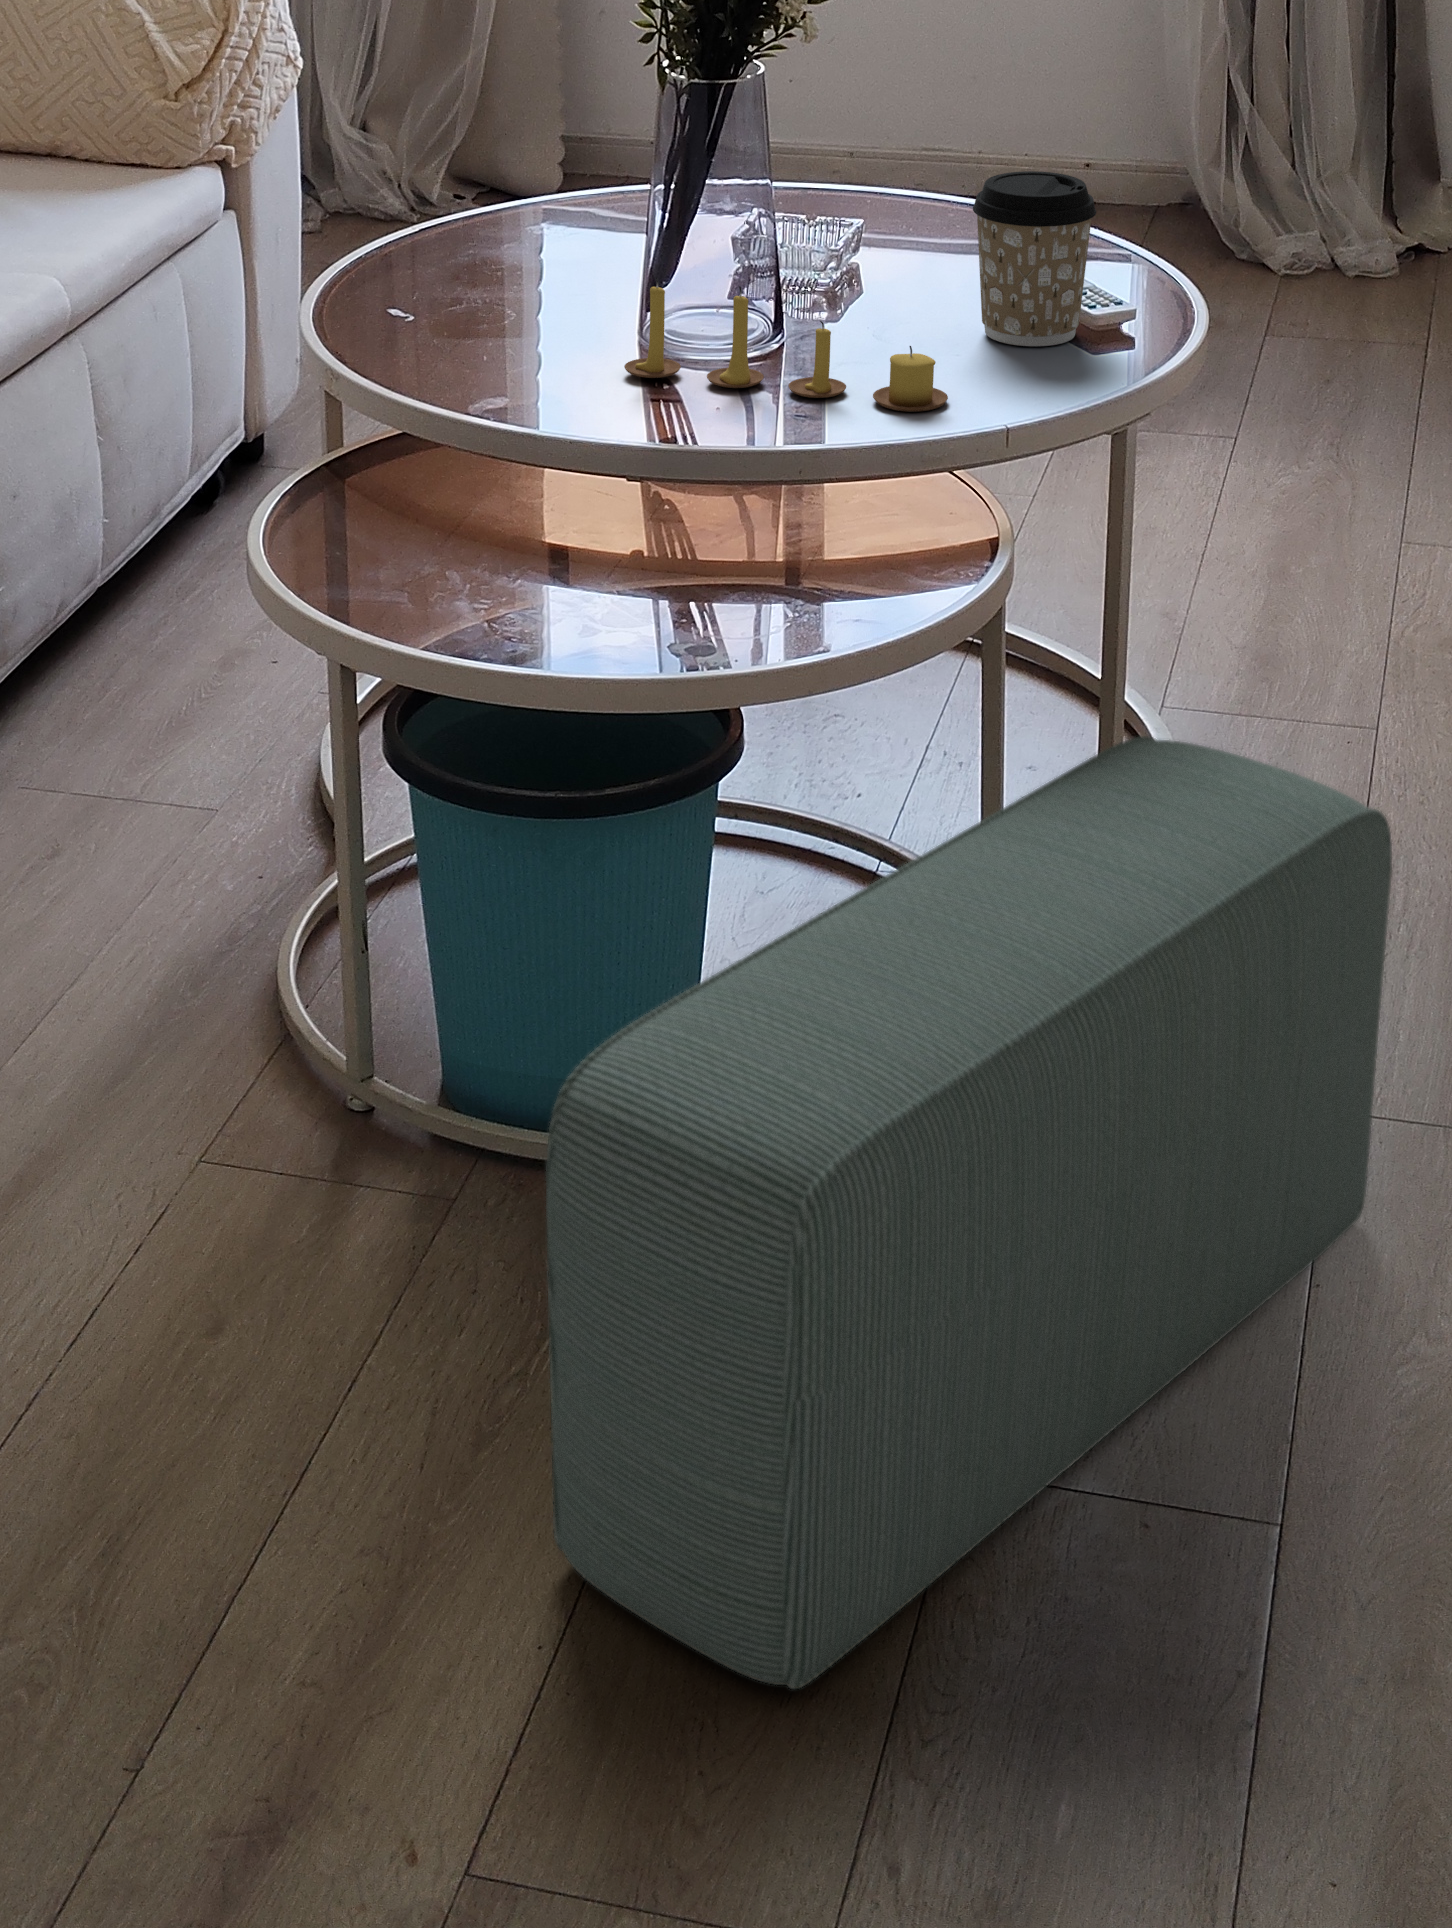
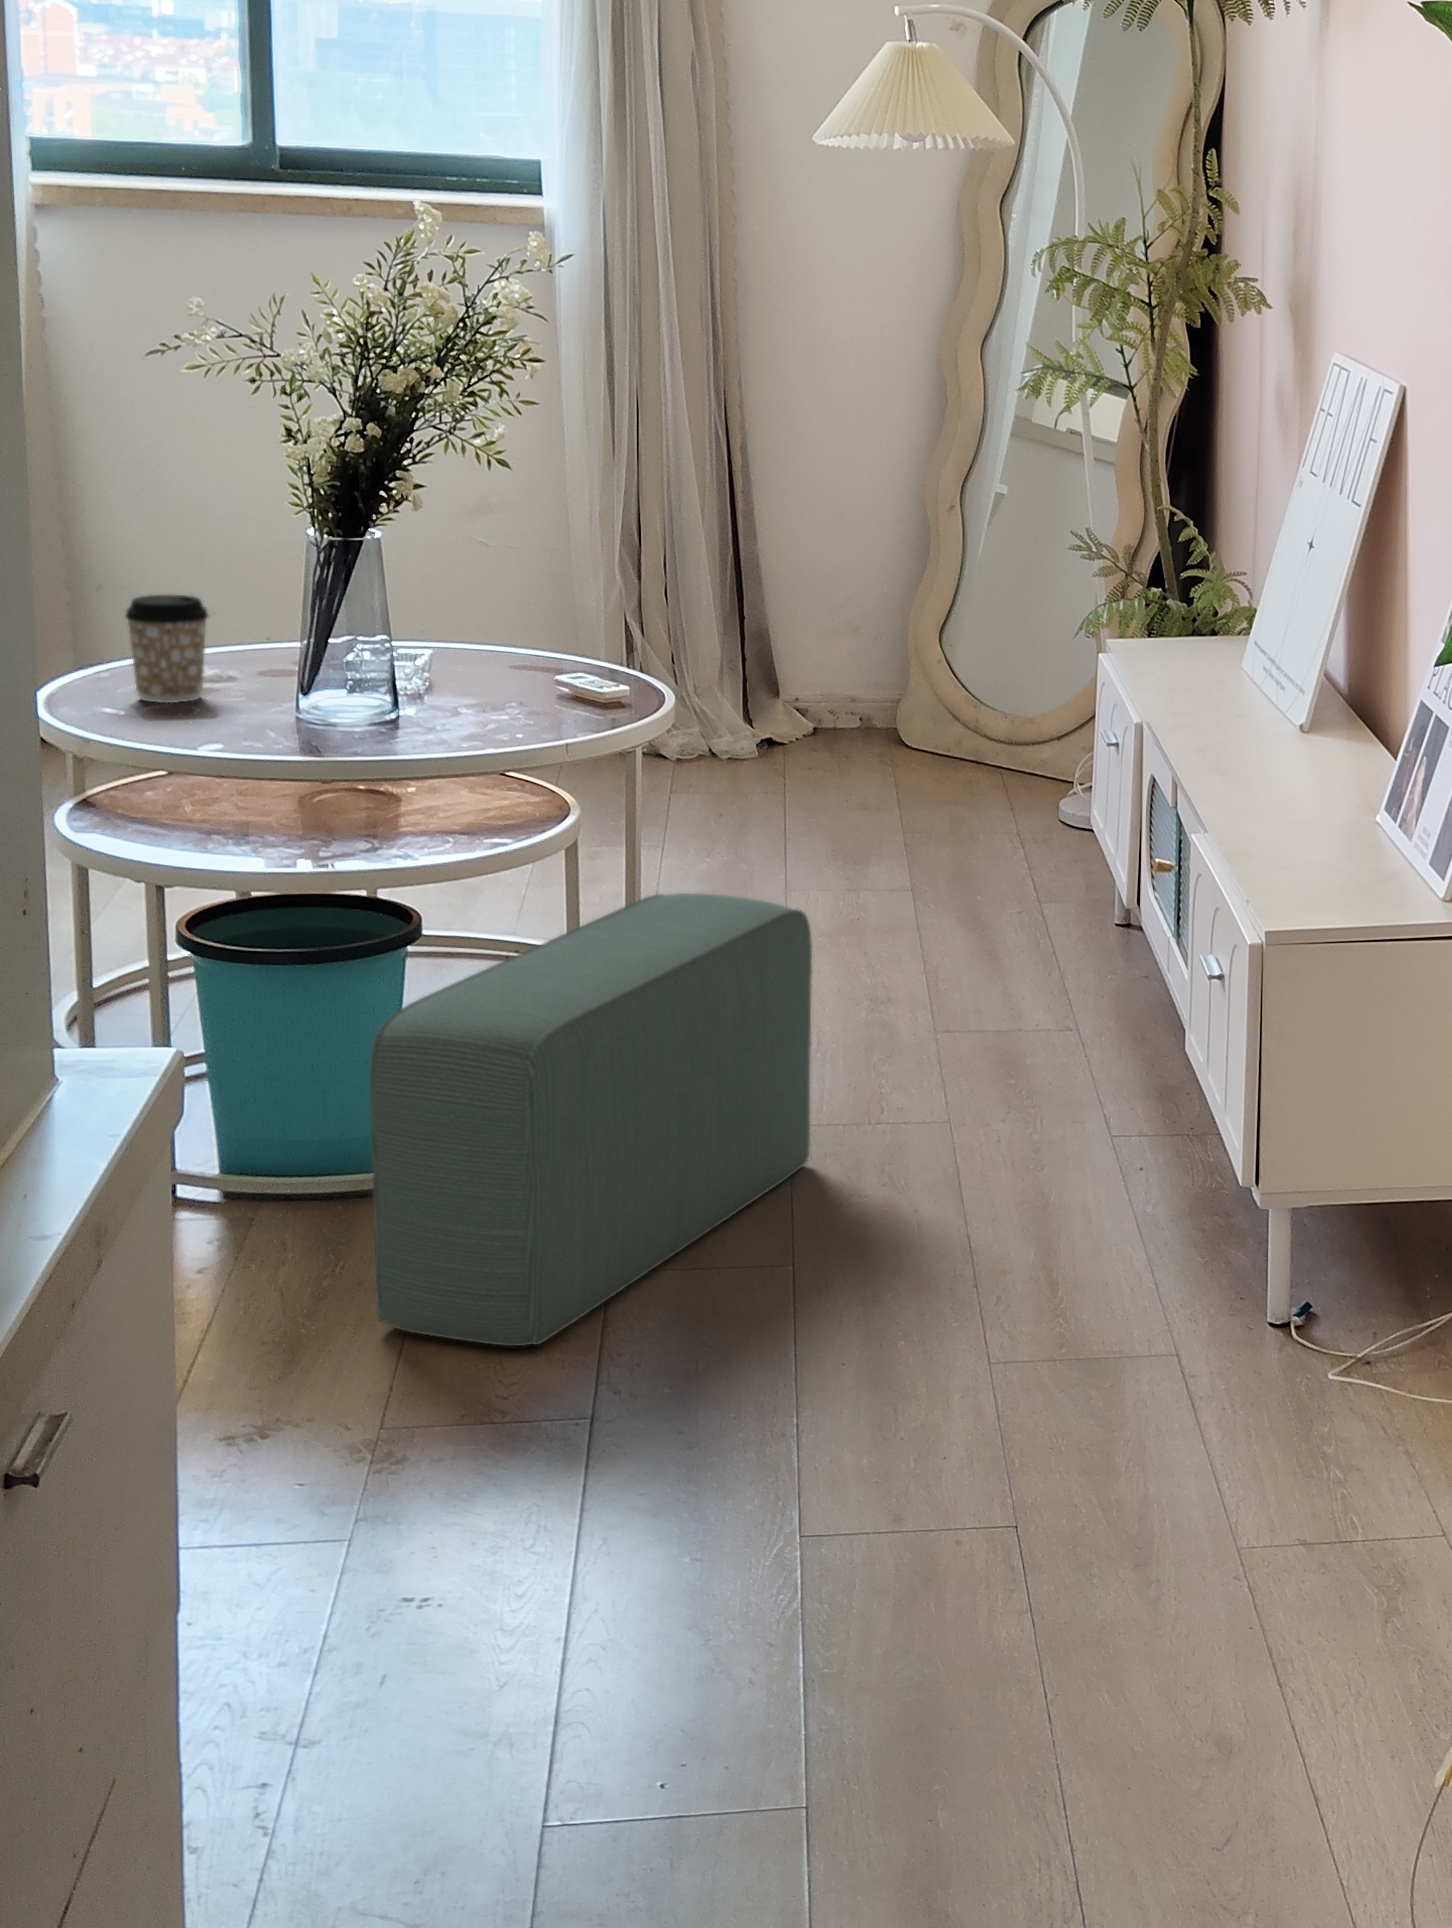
coffee cup: present [973,171,1096,346] -> present [125,595,208,703]
candle: present [624,277,948,412] -> none [301,658,521,729]

